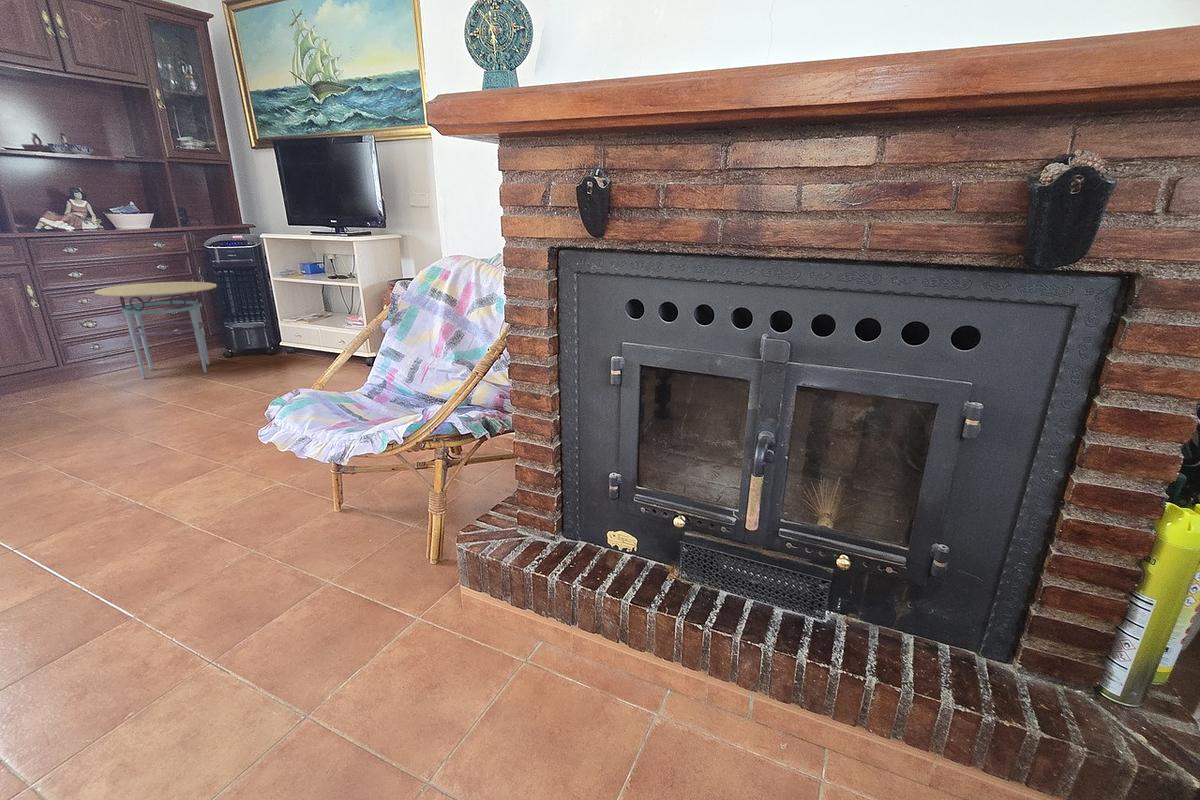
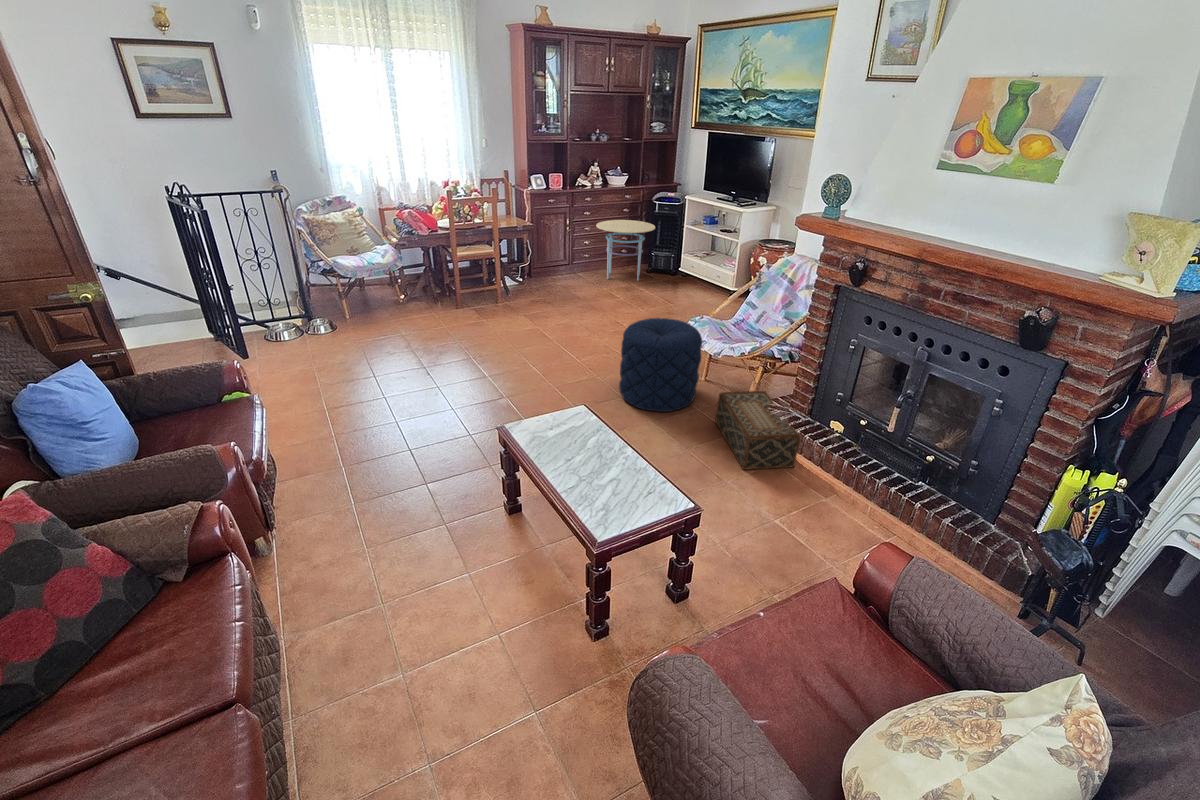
pouf: none [73,406,316,635] -> present [619,318,702,412]
woven basket: none [360,506,565,721] -> present [715,391,800,470]

